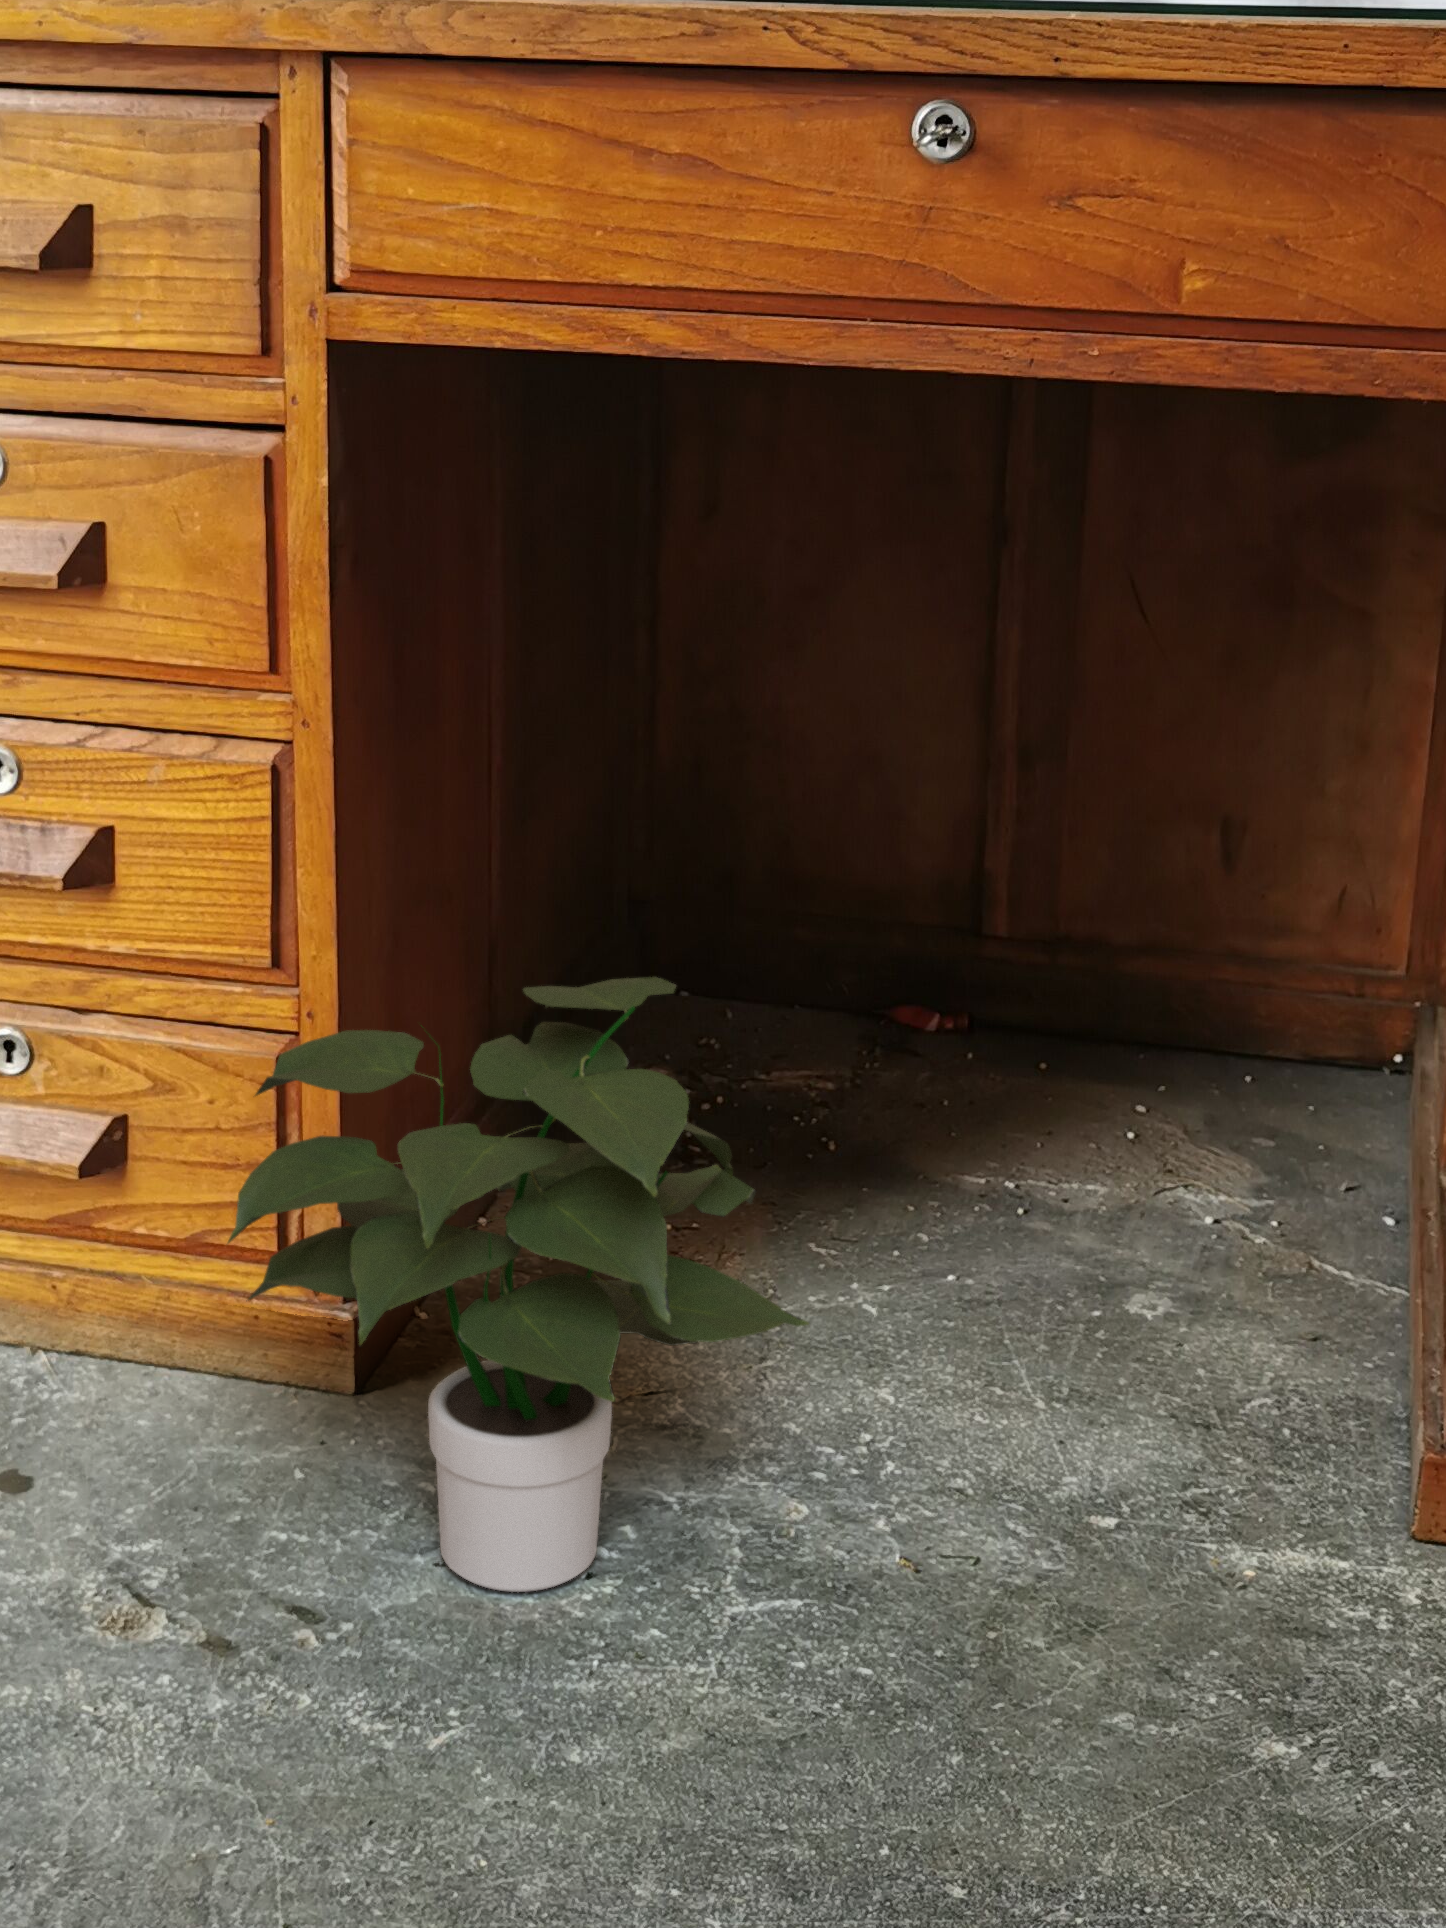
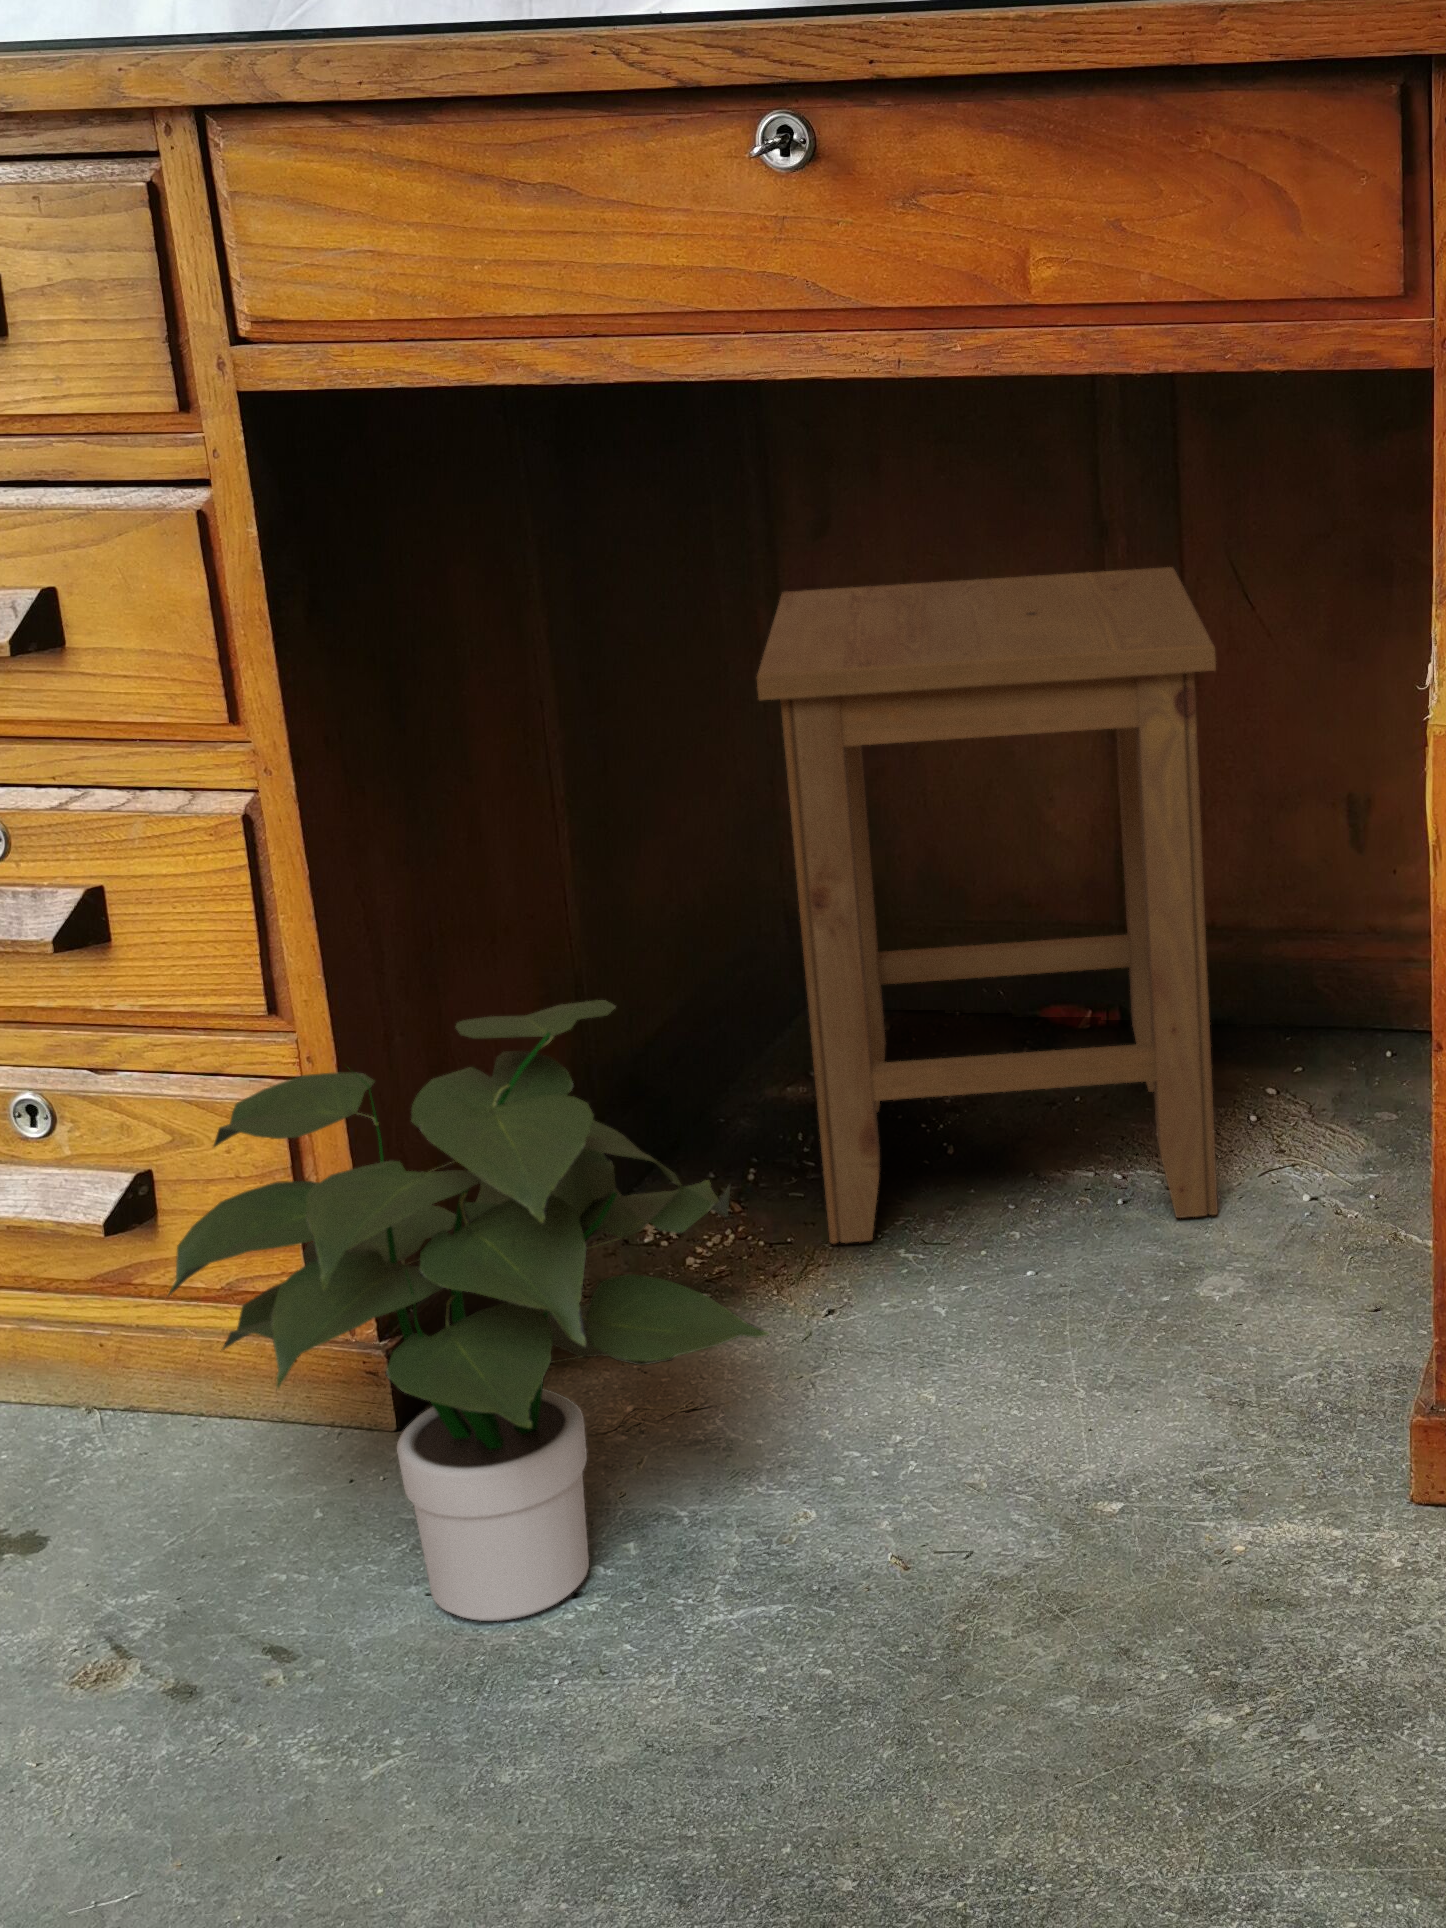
stool: none [708,587,1200,1236] -> present [757,567,1218,1243]

